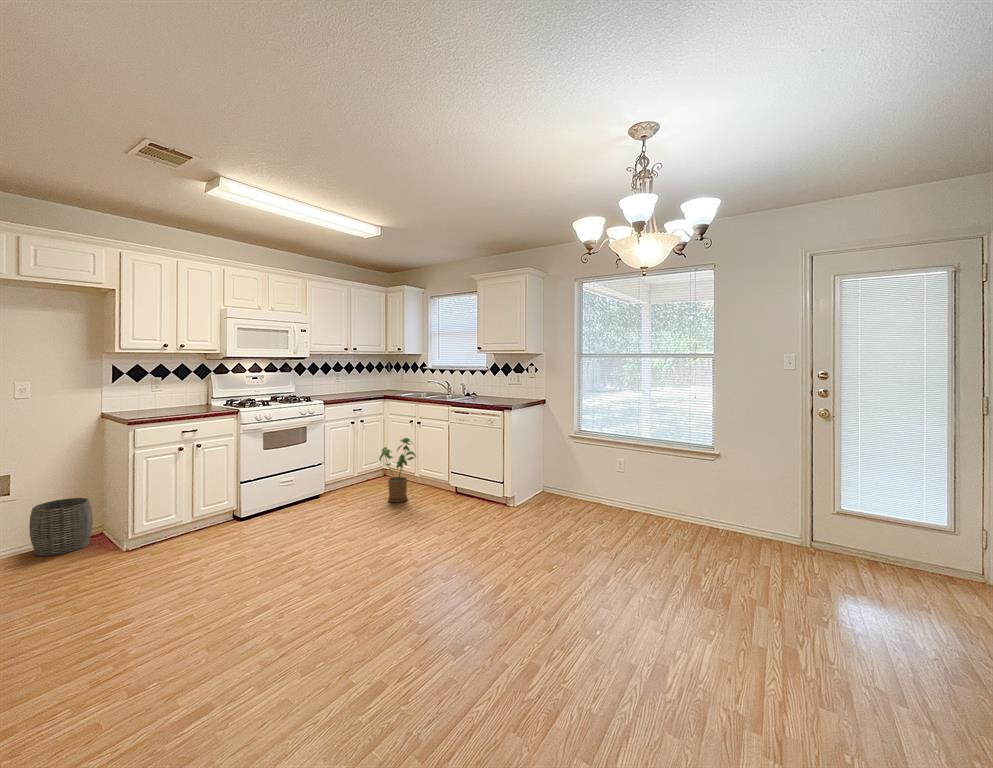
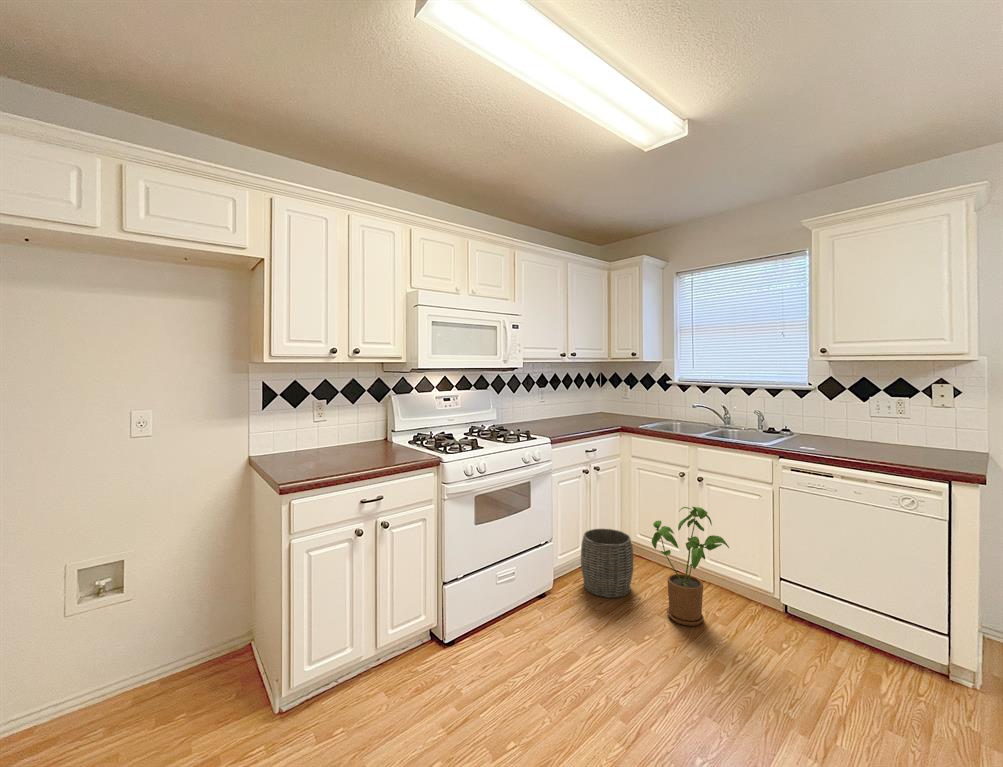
woven basket: present [29,498,93,556] -> present [581,529,633,598]

